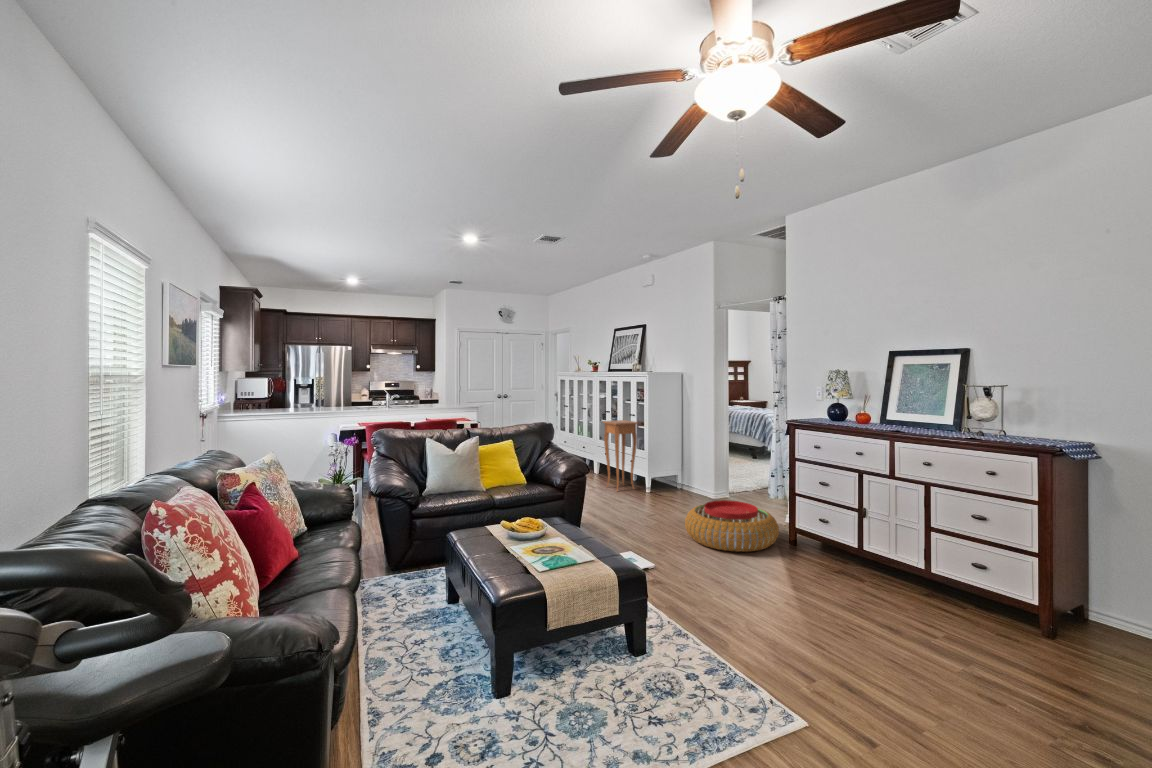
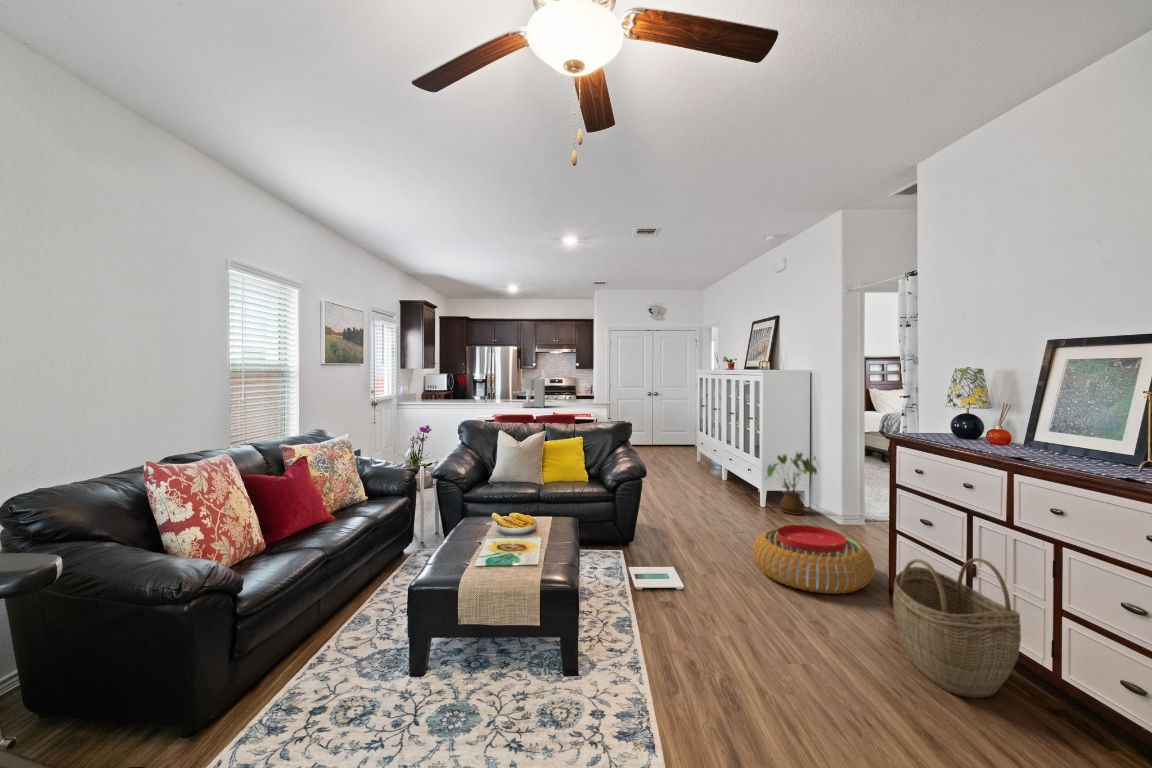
coffee maker: none [387,382,424,415] -> present [513,378,545,408]
side table: present [603,420,638,491] -> none [716,423,755,501]
house plant: none [652,442,696,496] -> present [767,453,817,515]
woven basket: none [826,503,912,599] -> present [893,558,1021,698]

